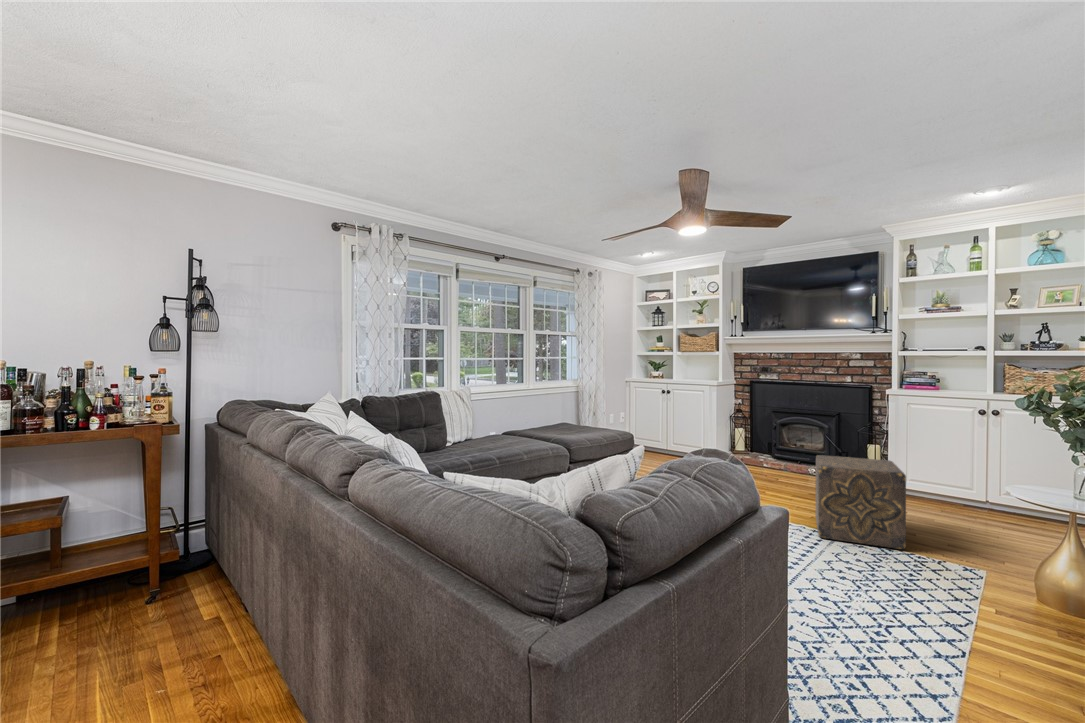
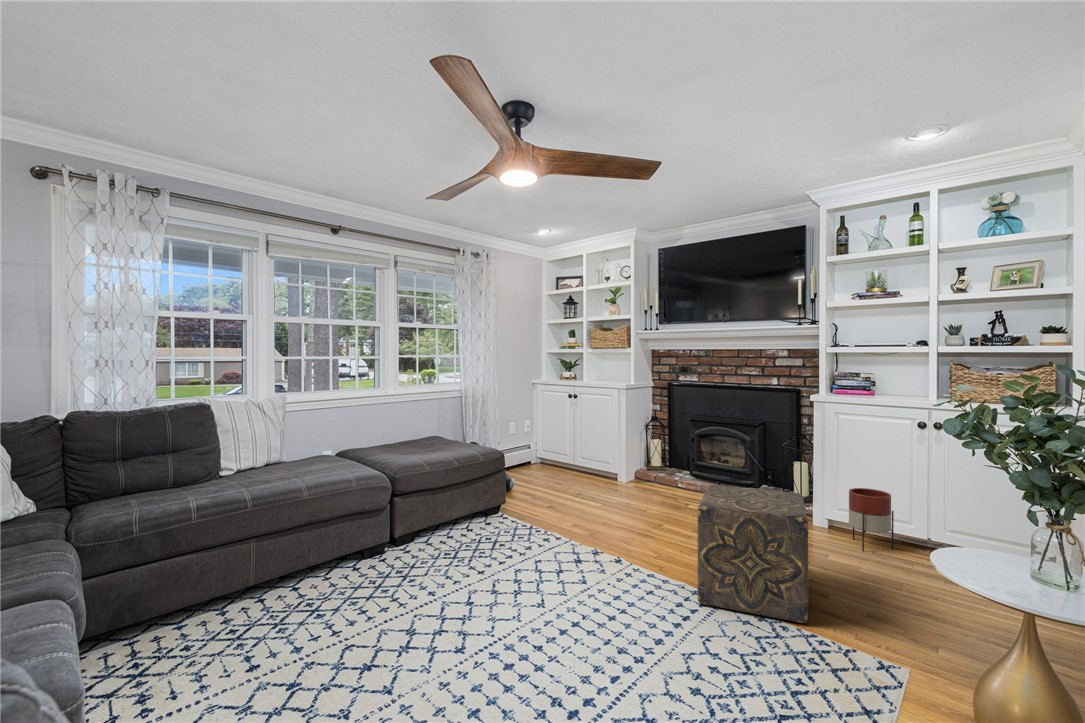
planter: none [921,463,959,511] -> present [849,488,894,551]

